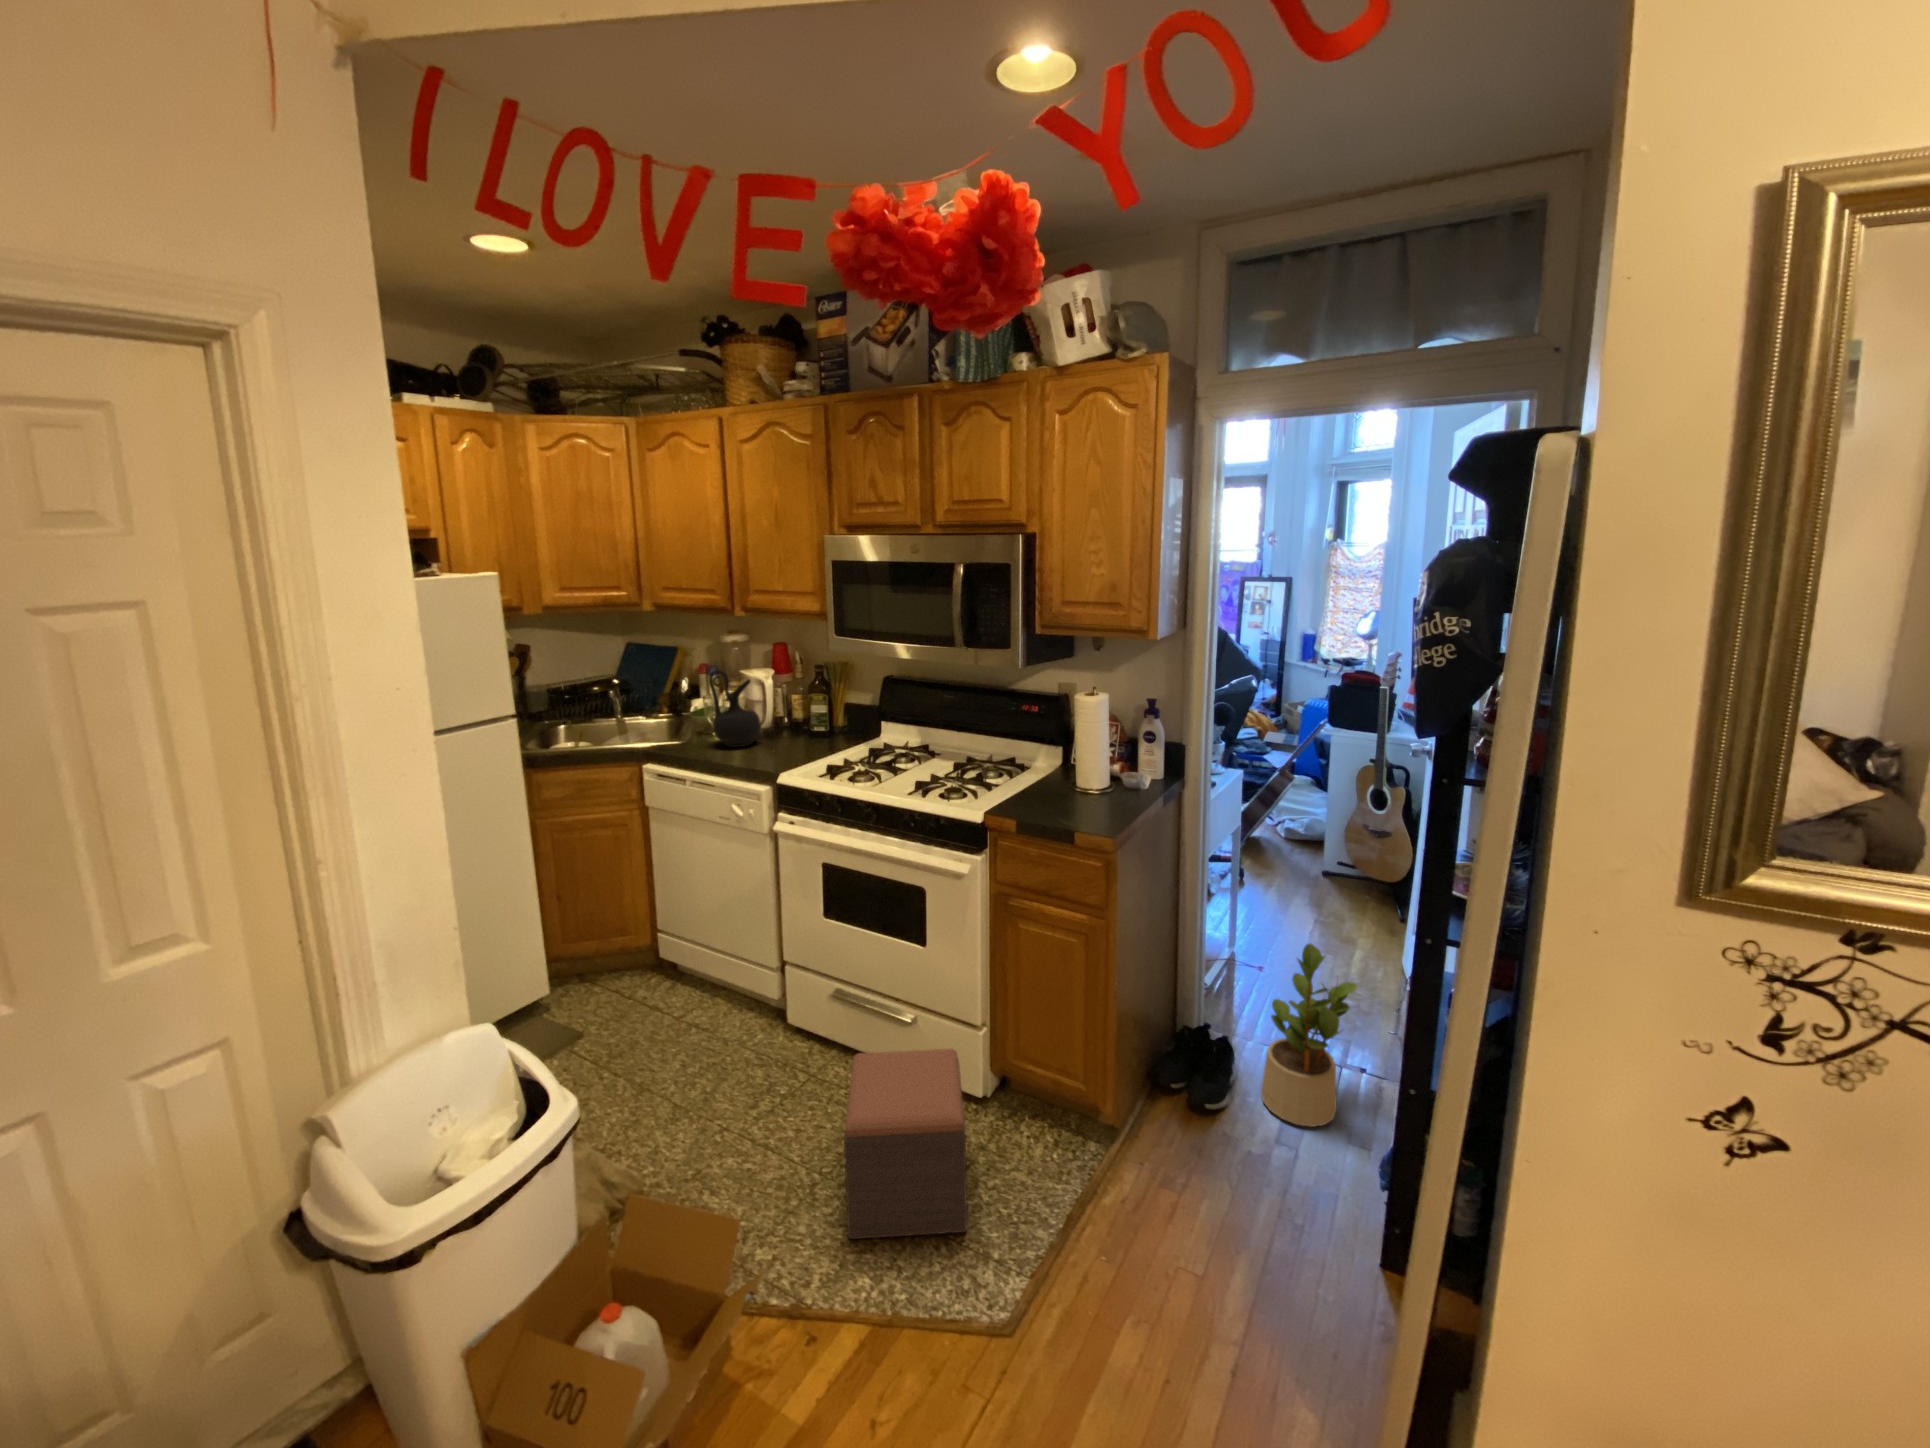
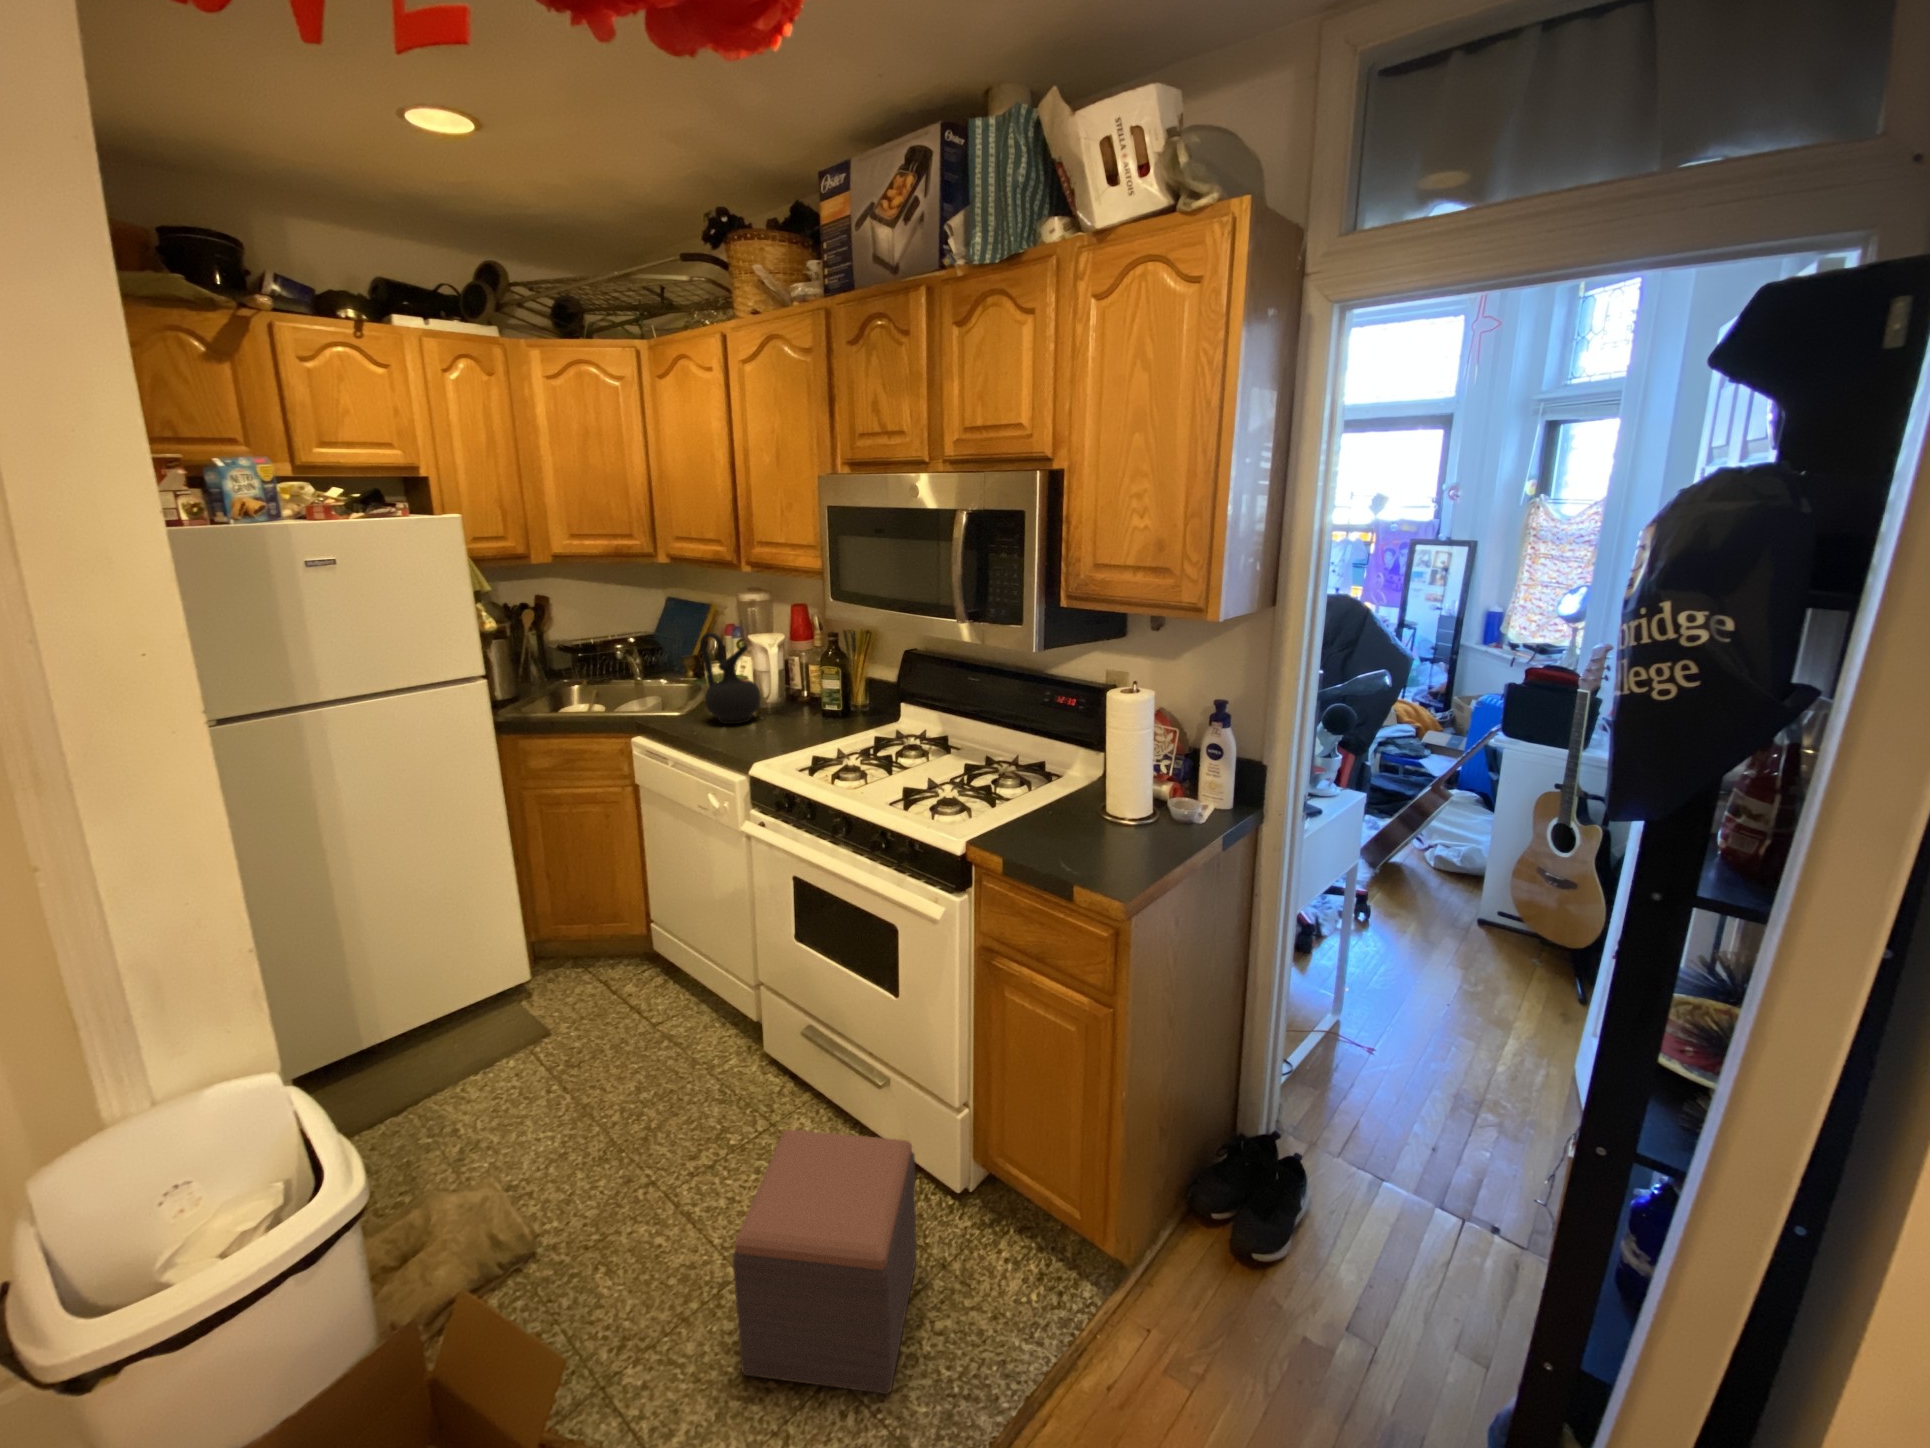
potted plant: present [1261,944,1357,1127] -> none [1339,1060,1493,1312]

